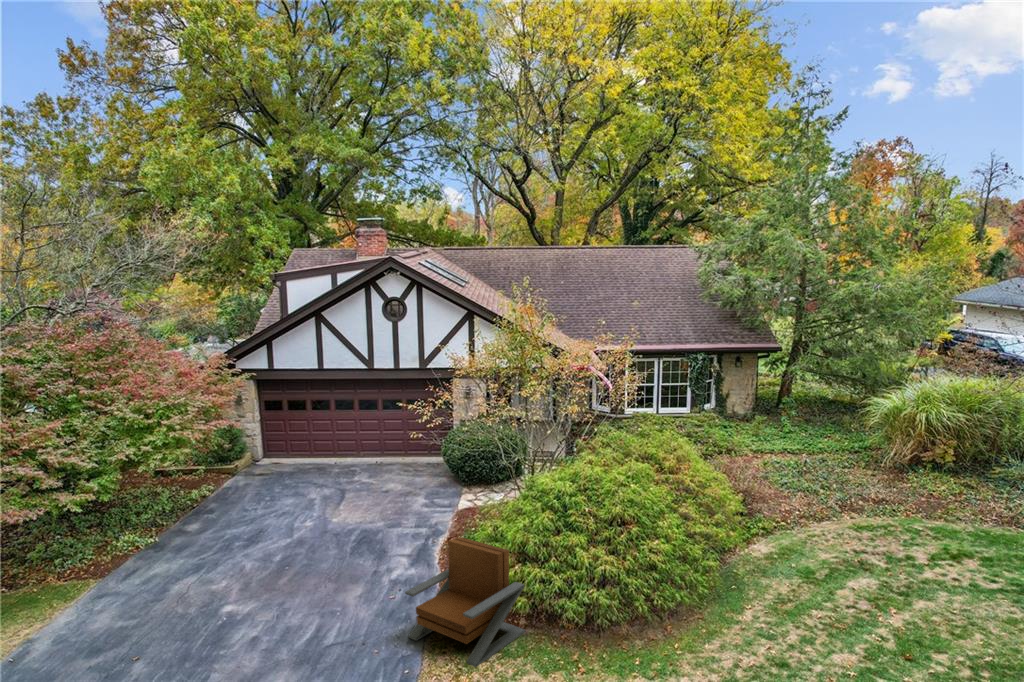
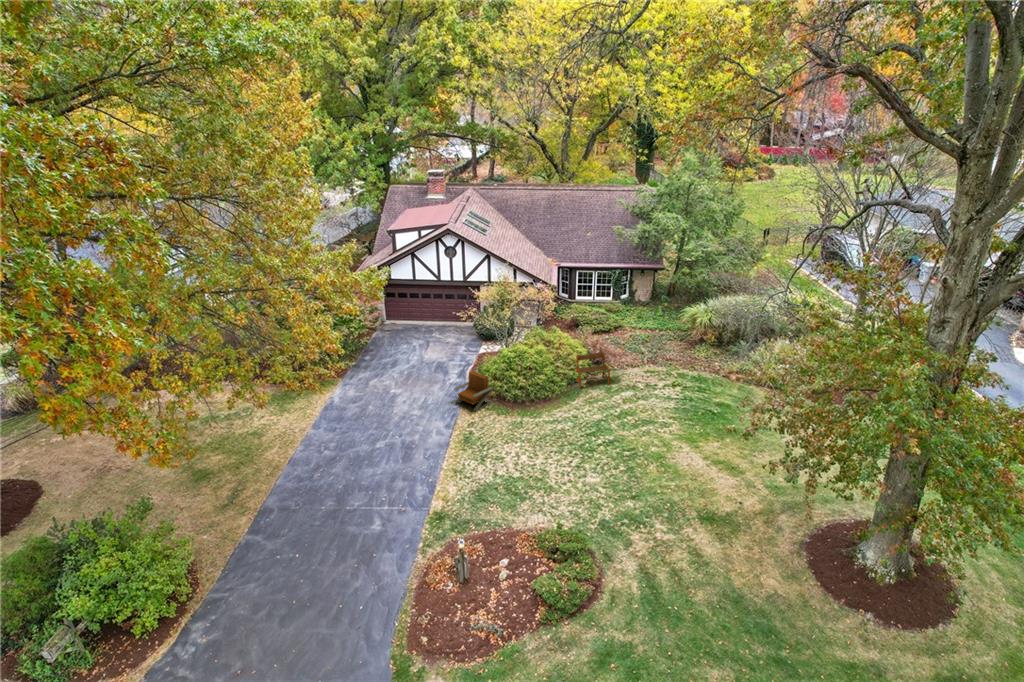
bench: none [727,476,828,577] -> present [576,352,610,388]

